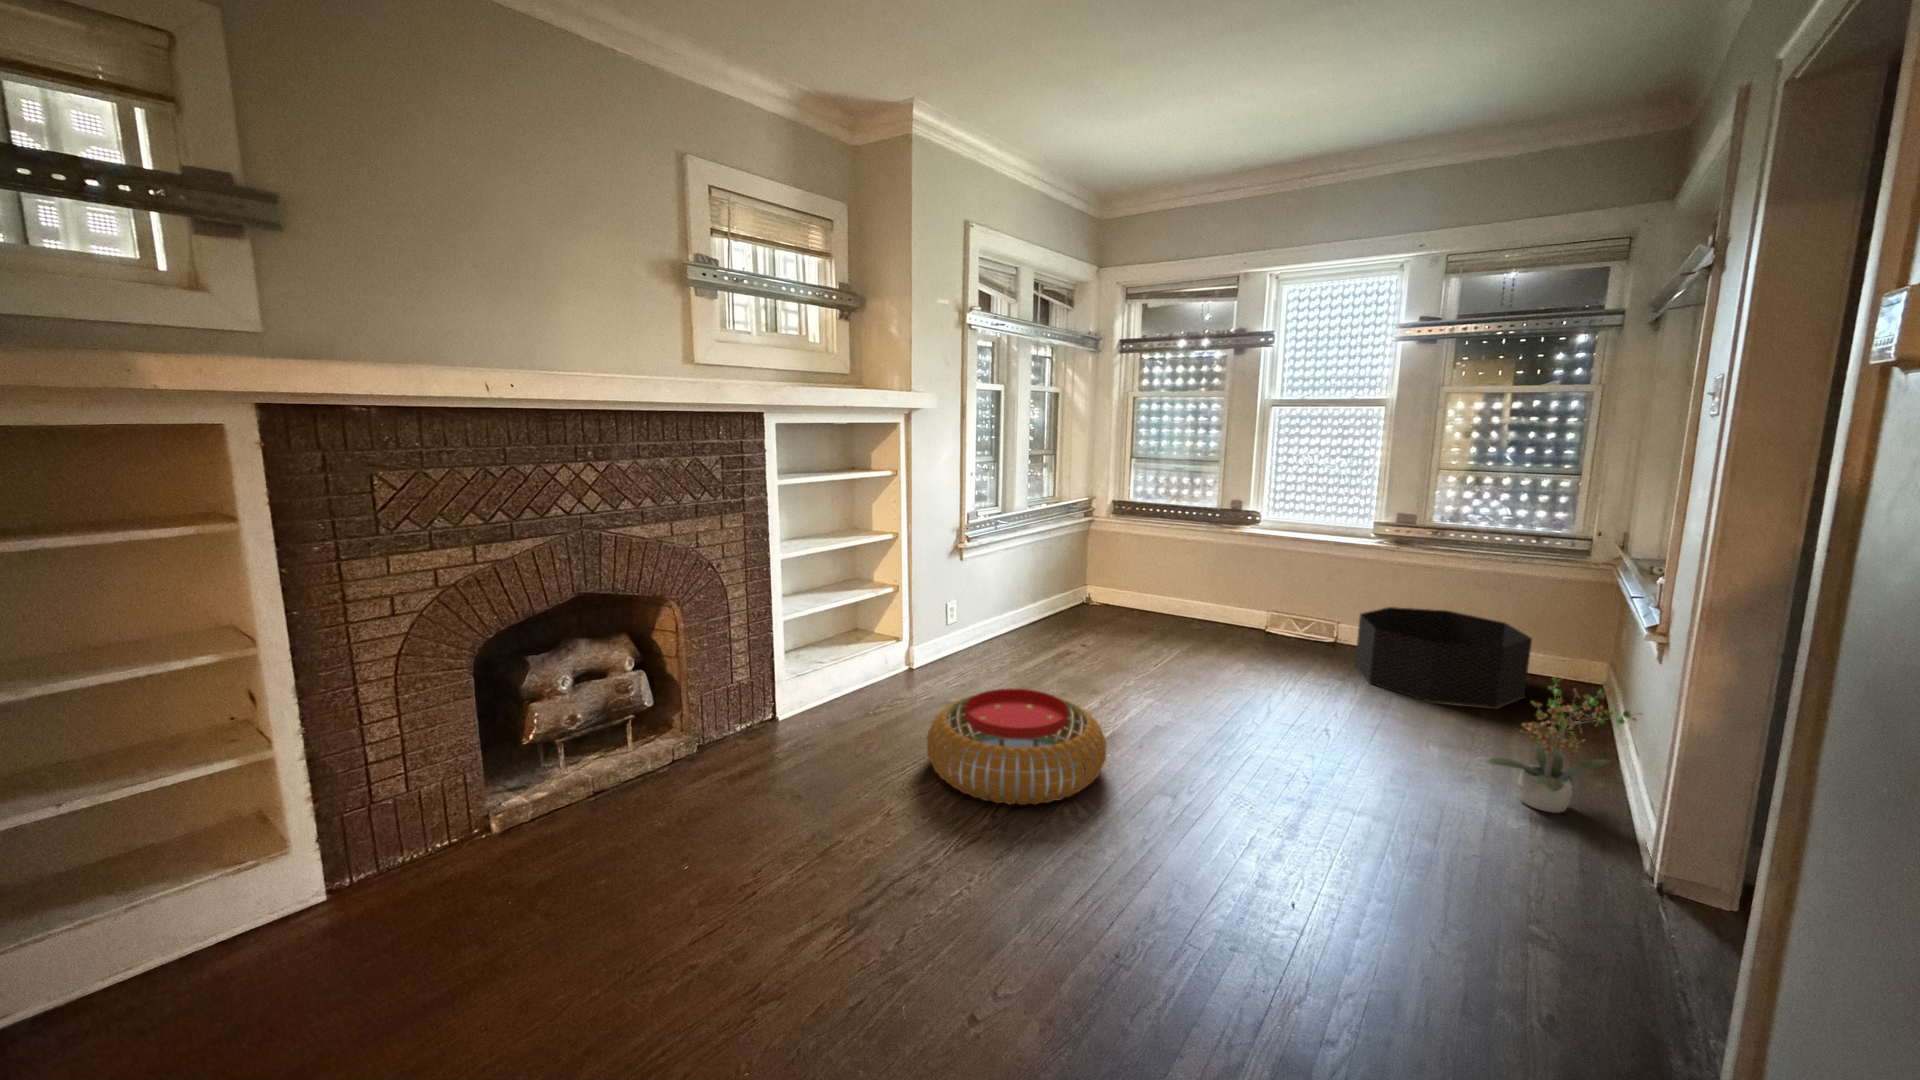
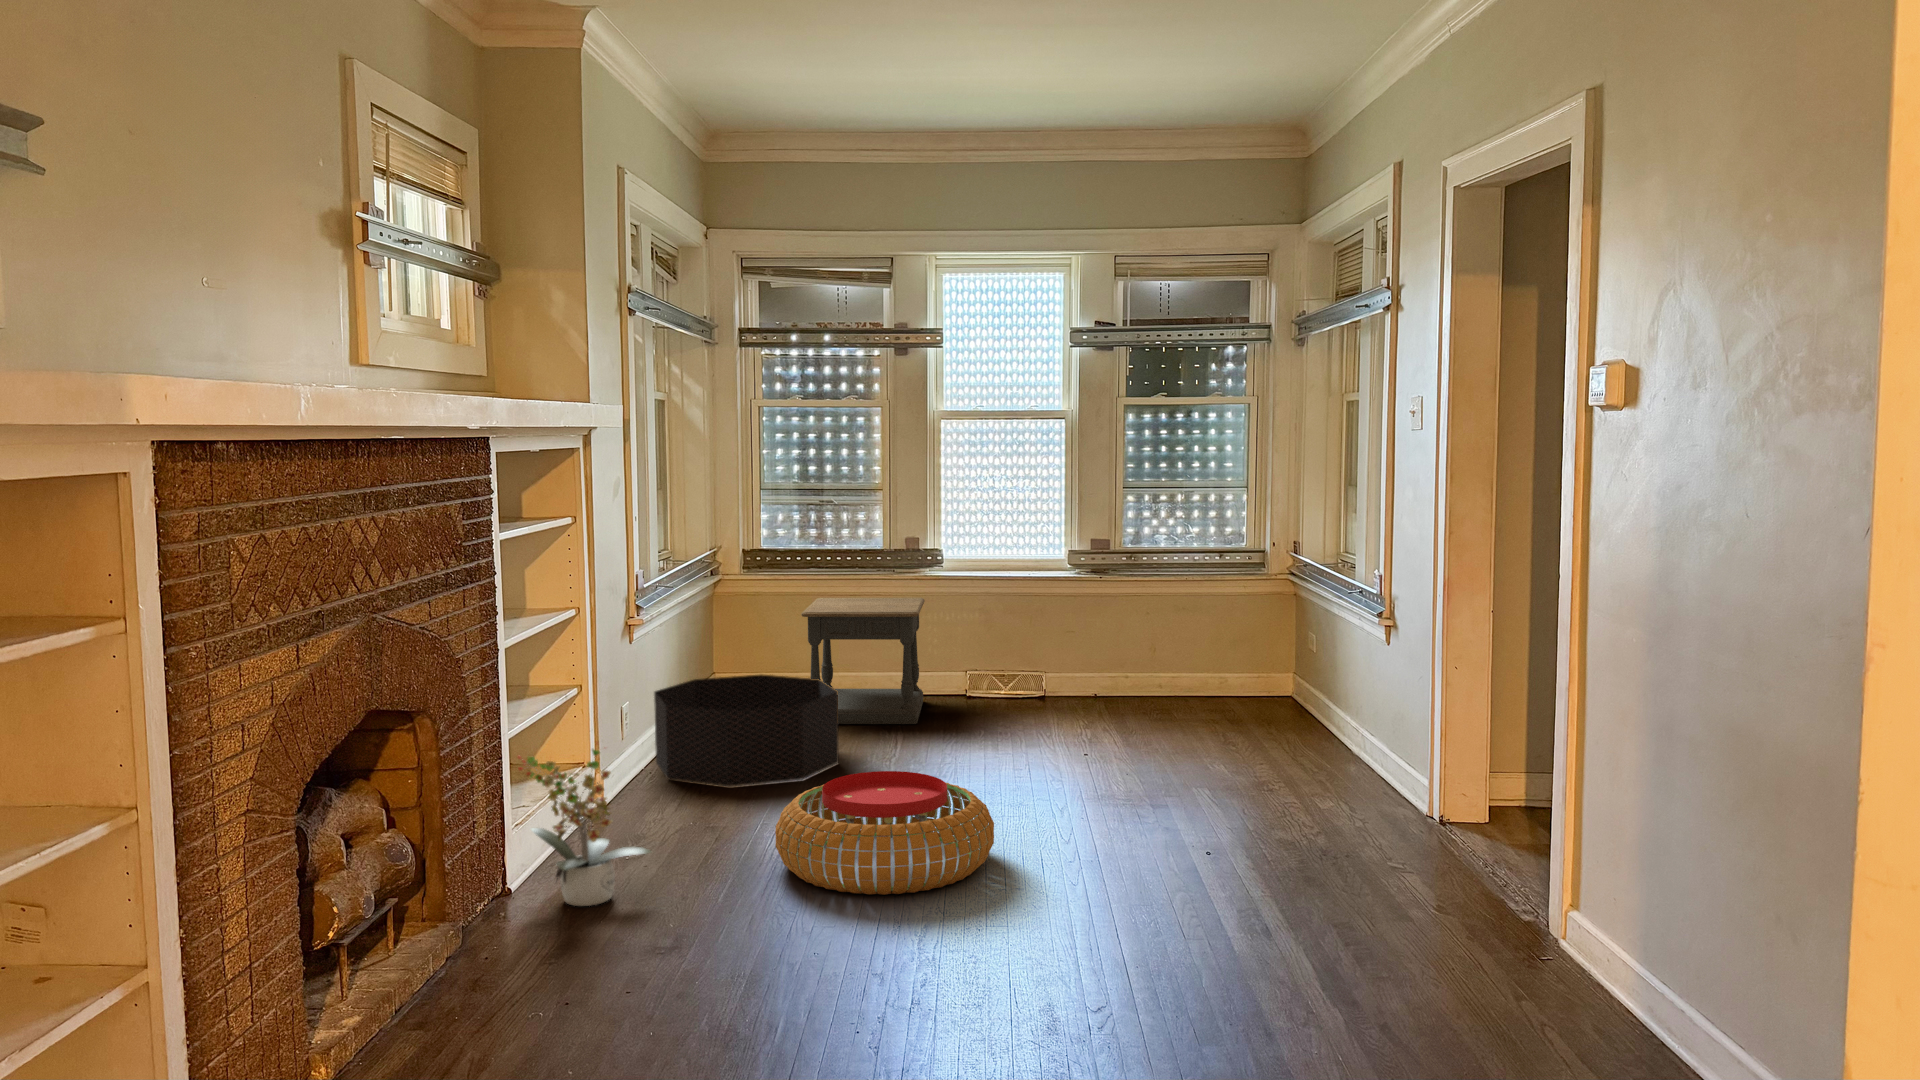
side table: none [1125,539,1241,646] -> present [801,598,925,724]
basket: present [1355,607,1532,707] -> present [654,675,839,786]
potted plant: present [1486,677,1641,813] -> present [518,743,651,906]

